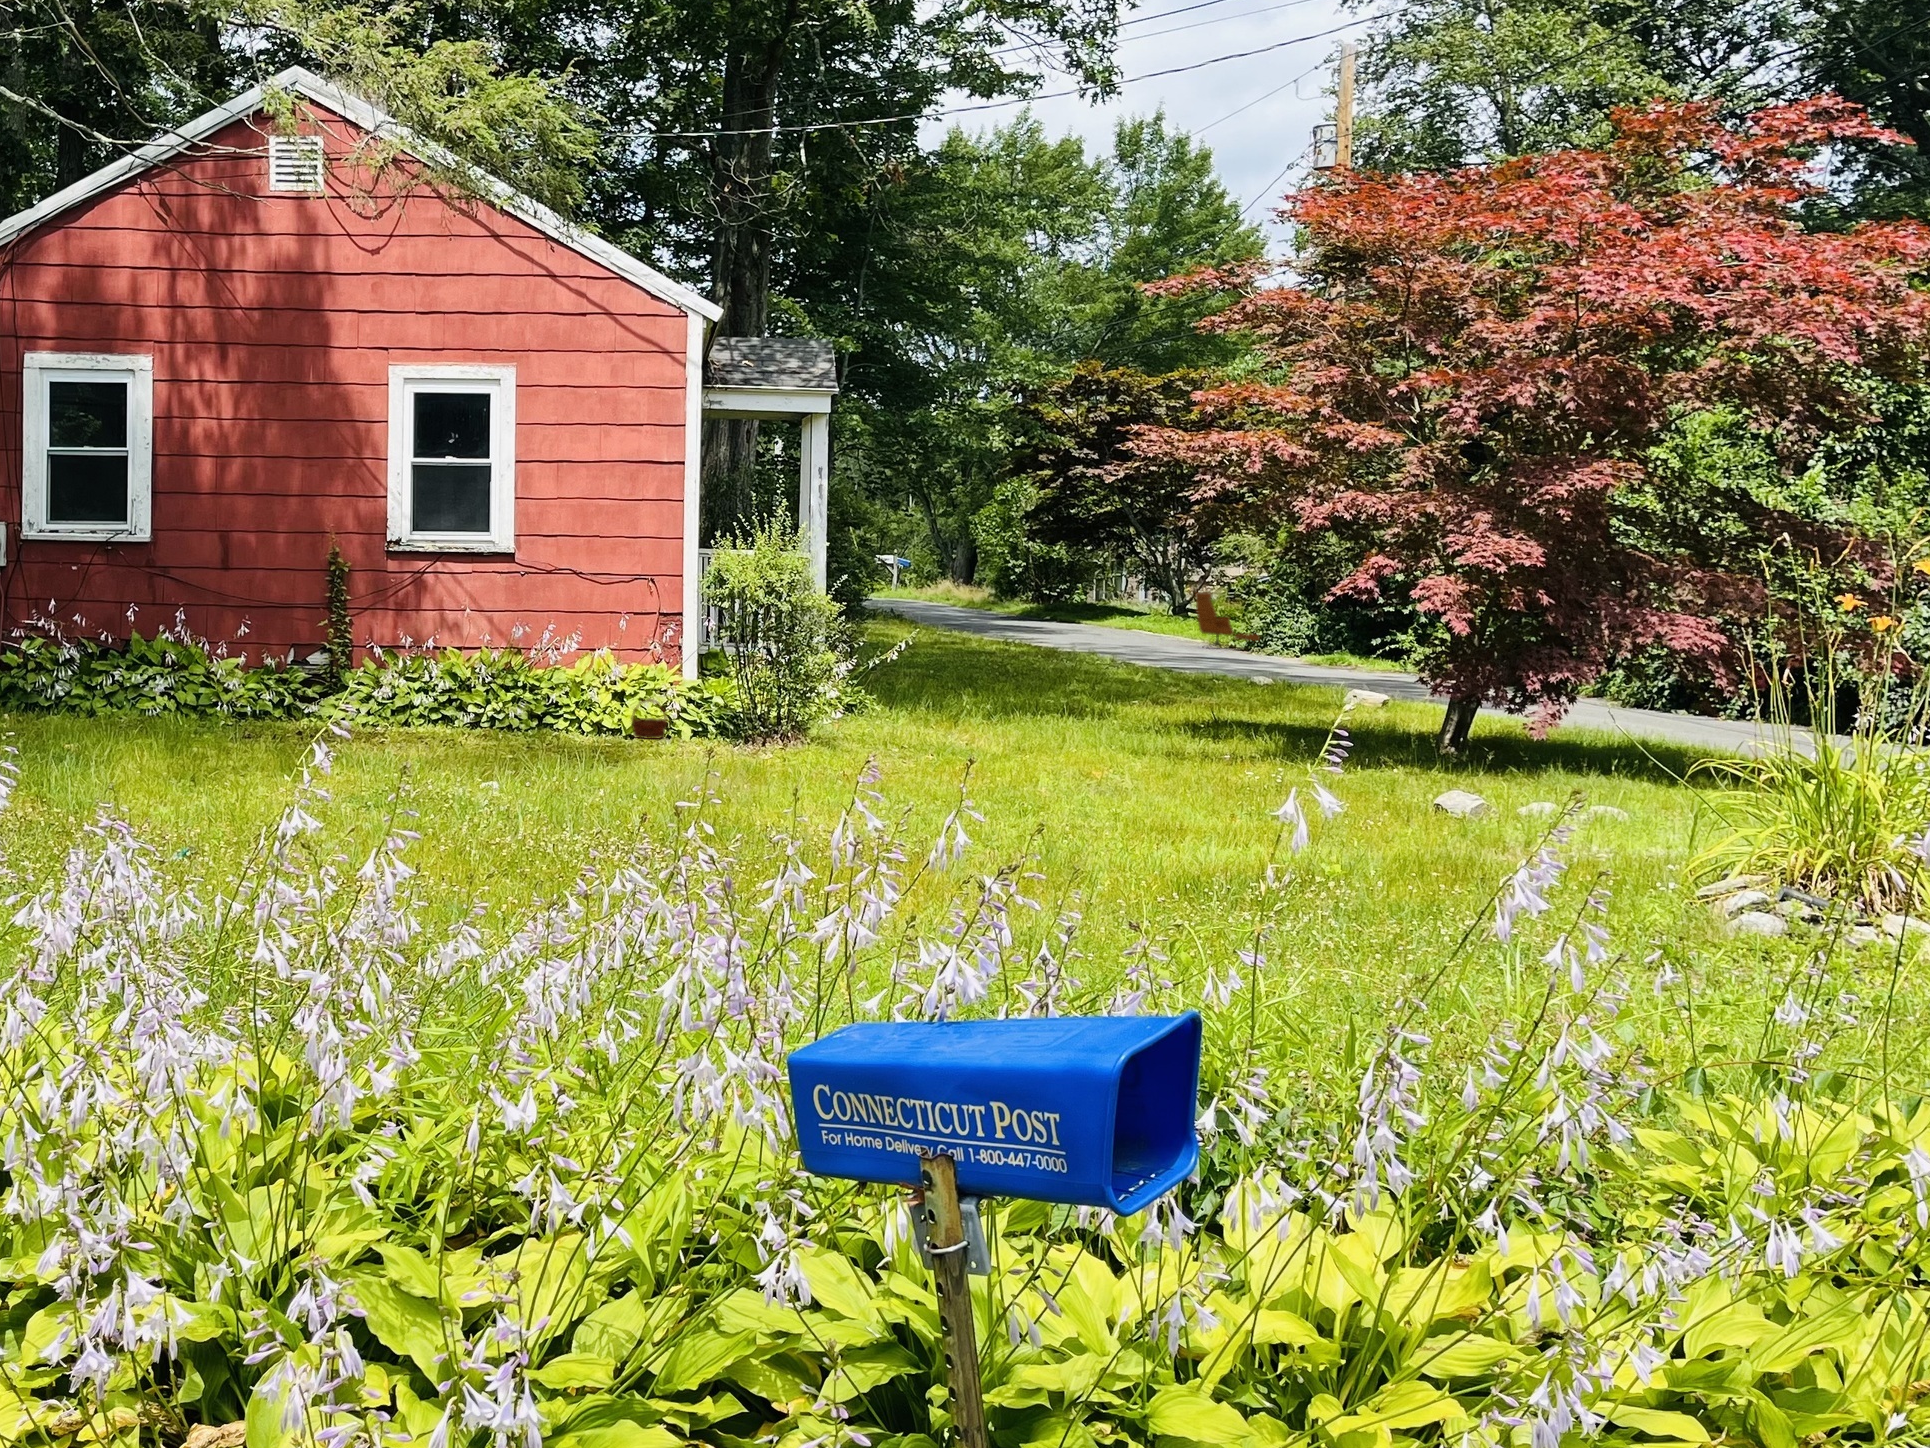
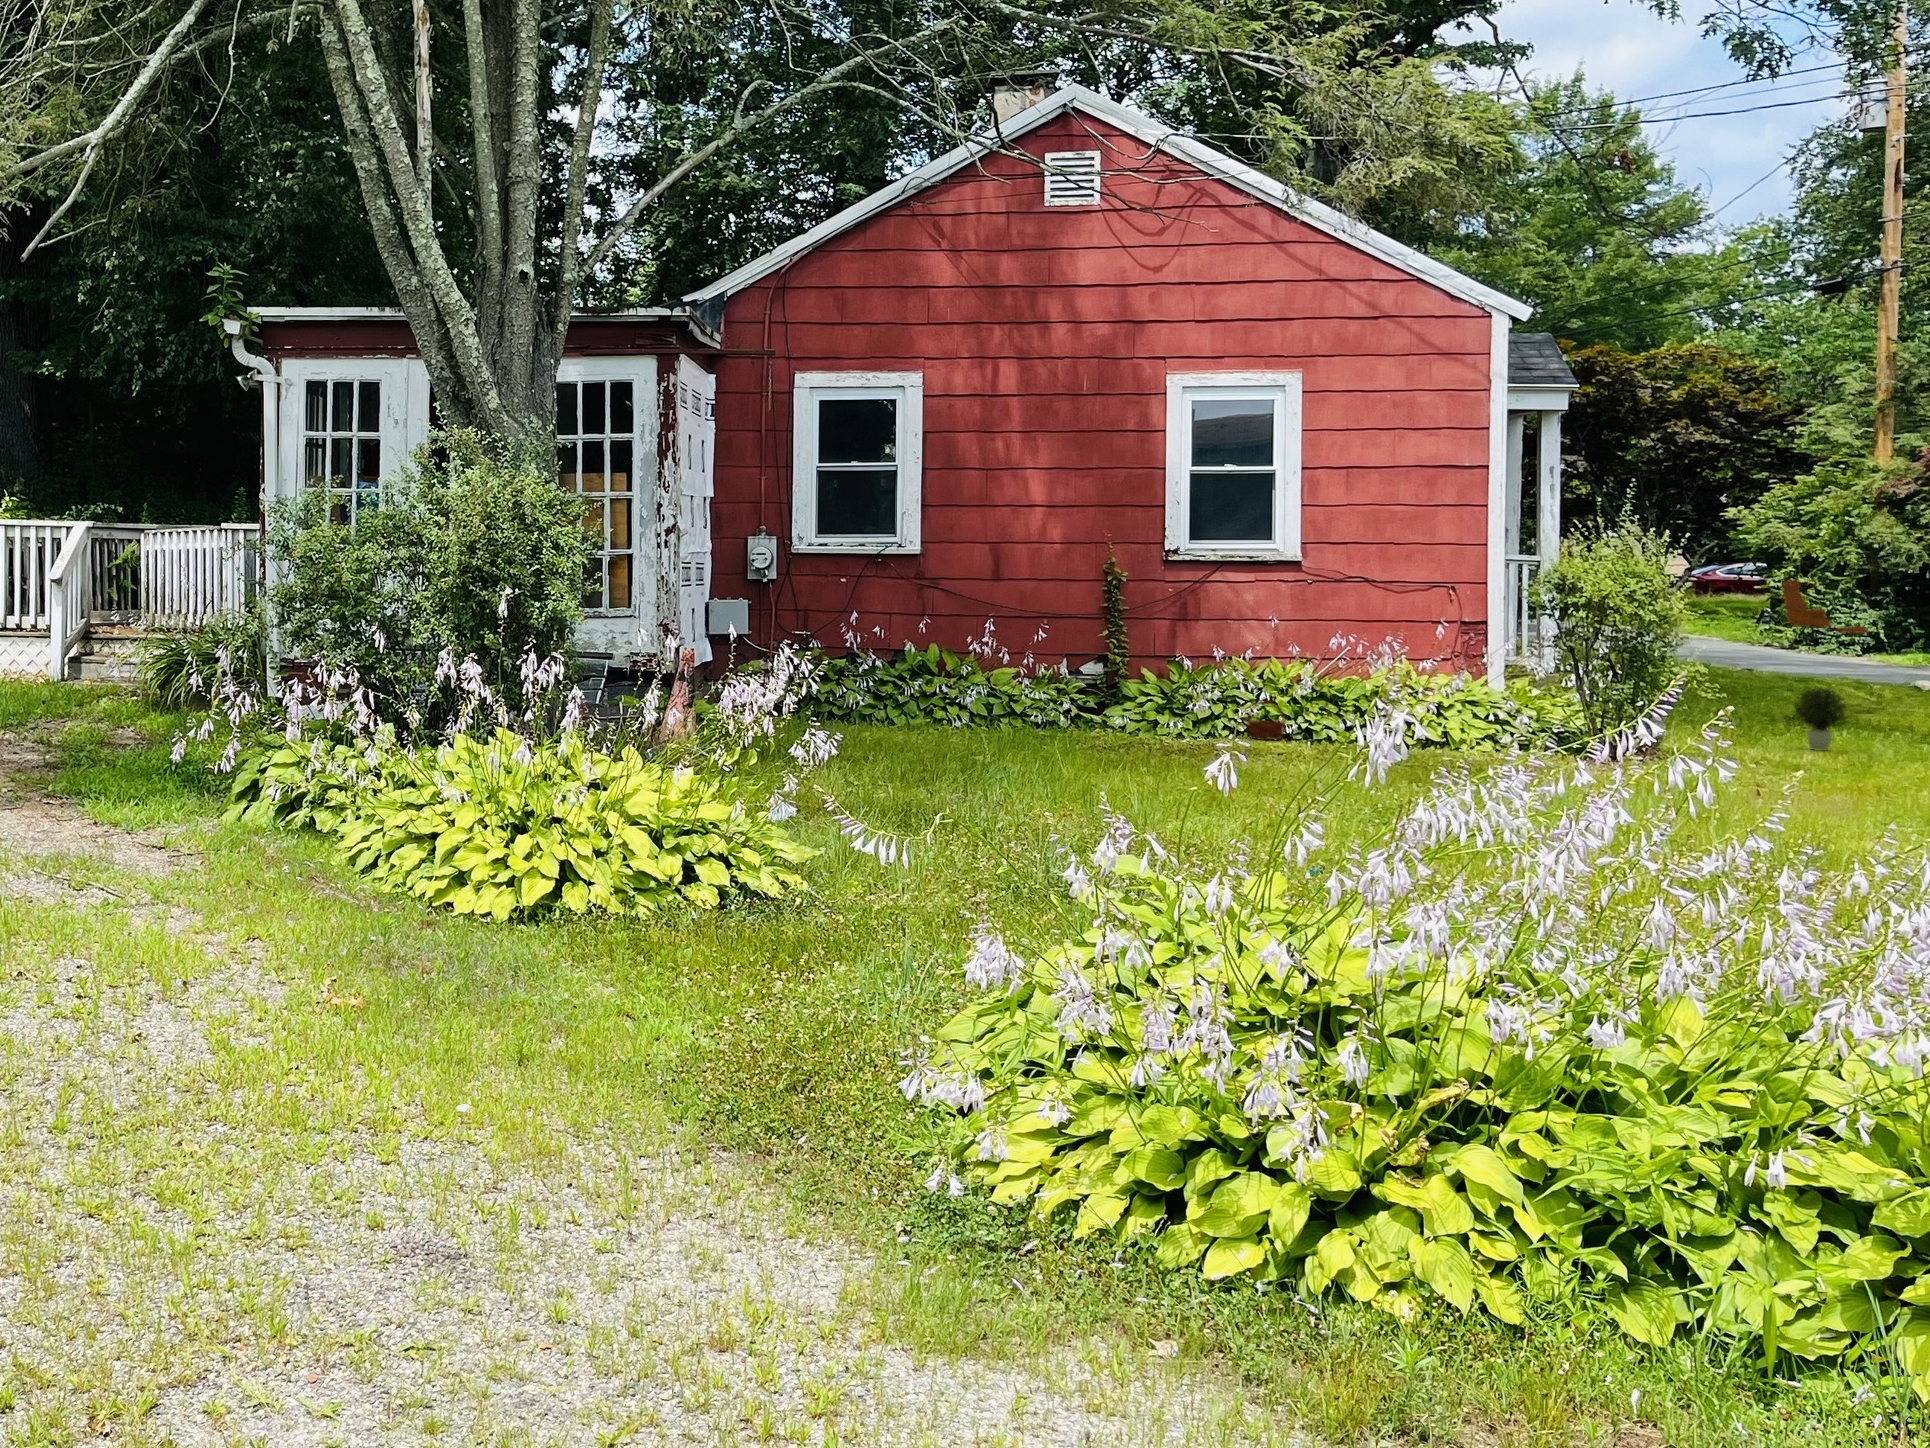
potted plant: none [924,675,968,737] -> present [1795,688,1846,751]
basket: present [631,699,668,739] -> present [1246,701,1286,740]

